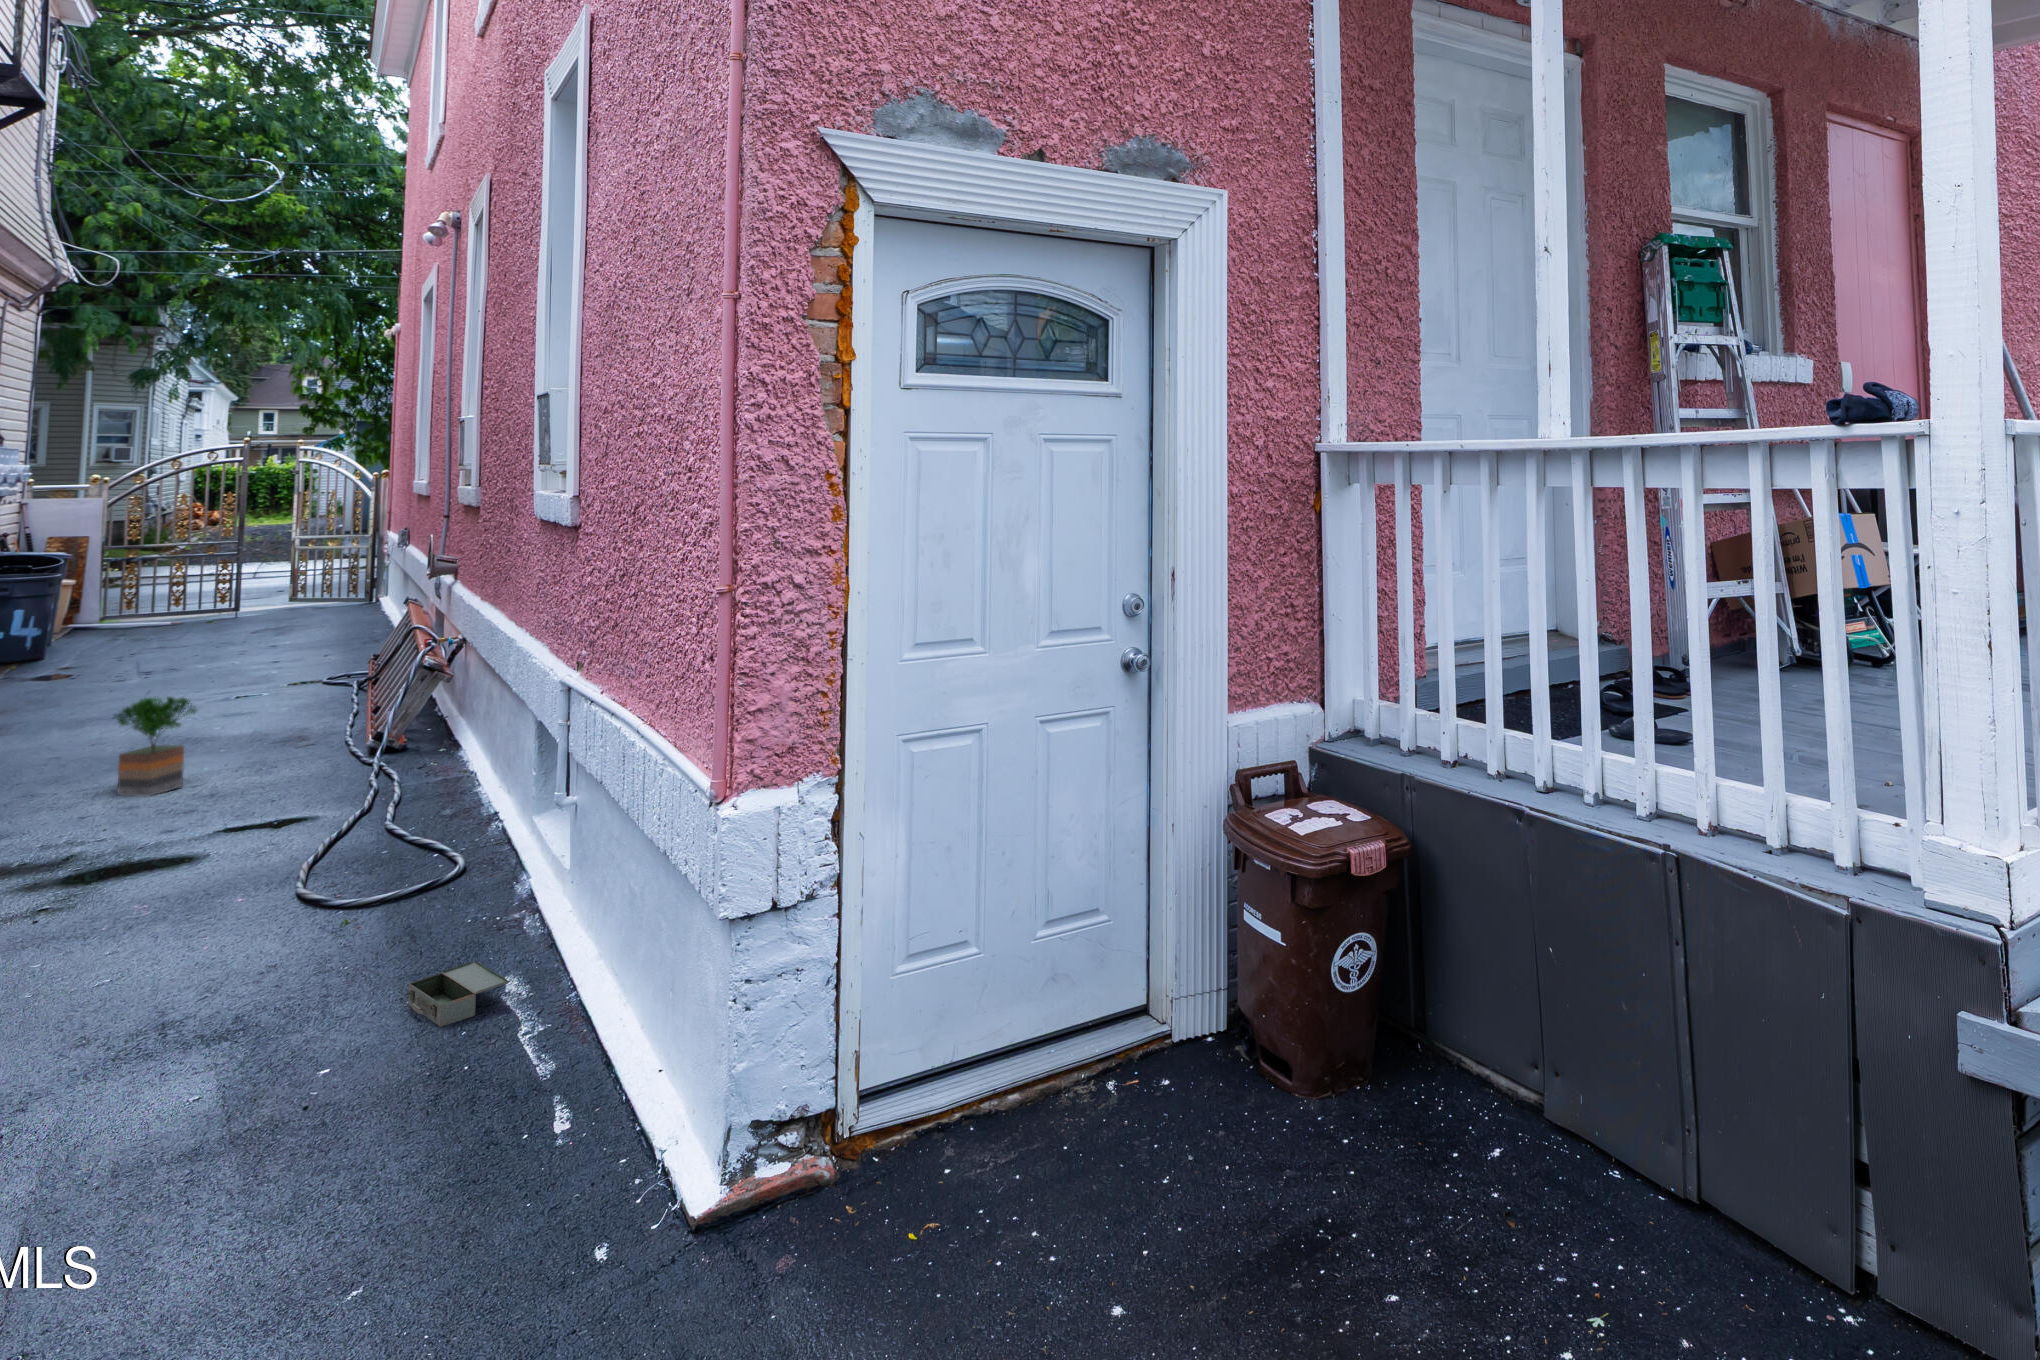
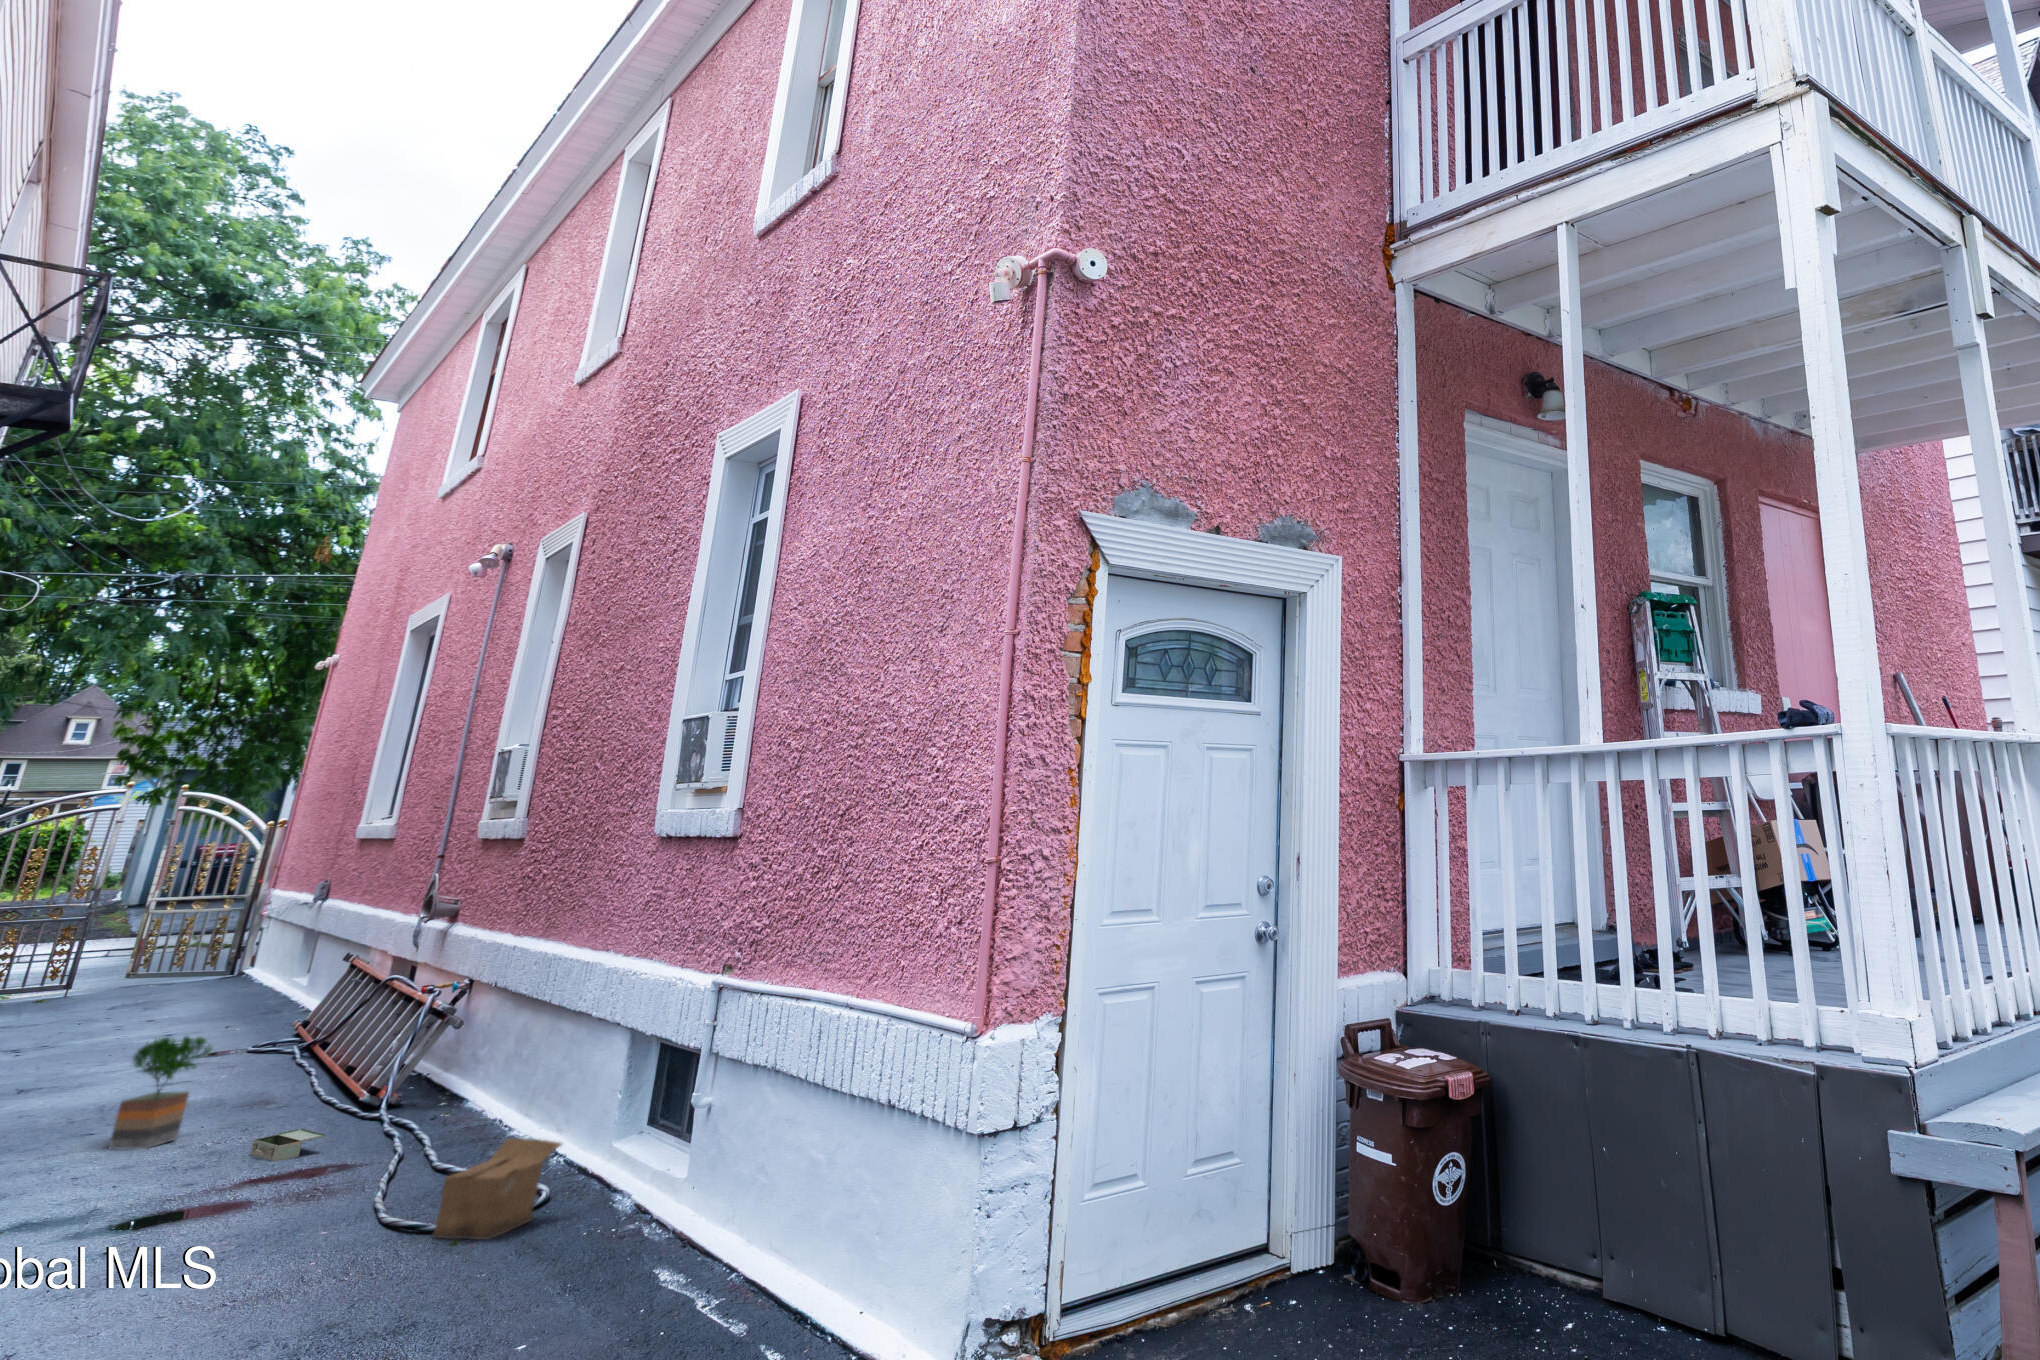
cardboard box: none [324,823,456,928] -> present [433,1138,561,1240]
toolbox: present [408,961,508,1026] -> present [250,1129,325,1161]

